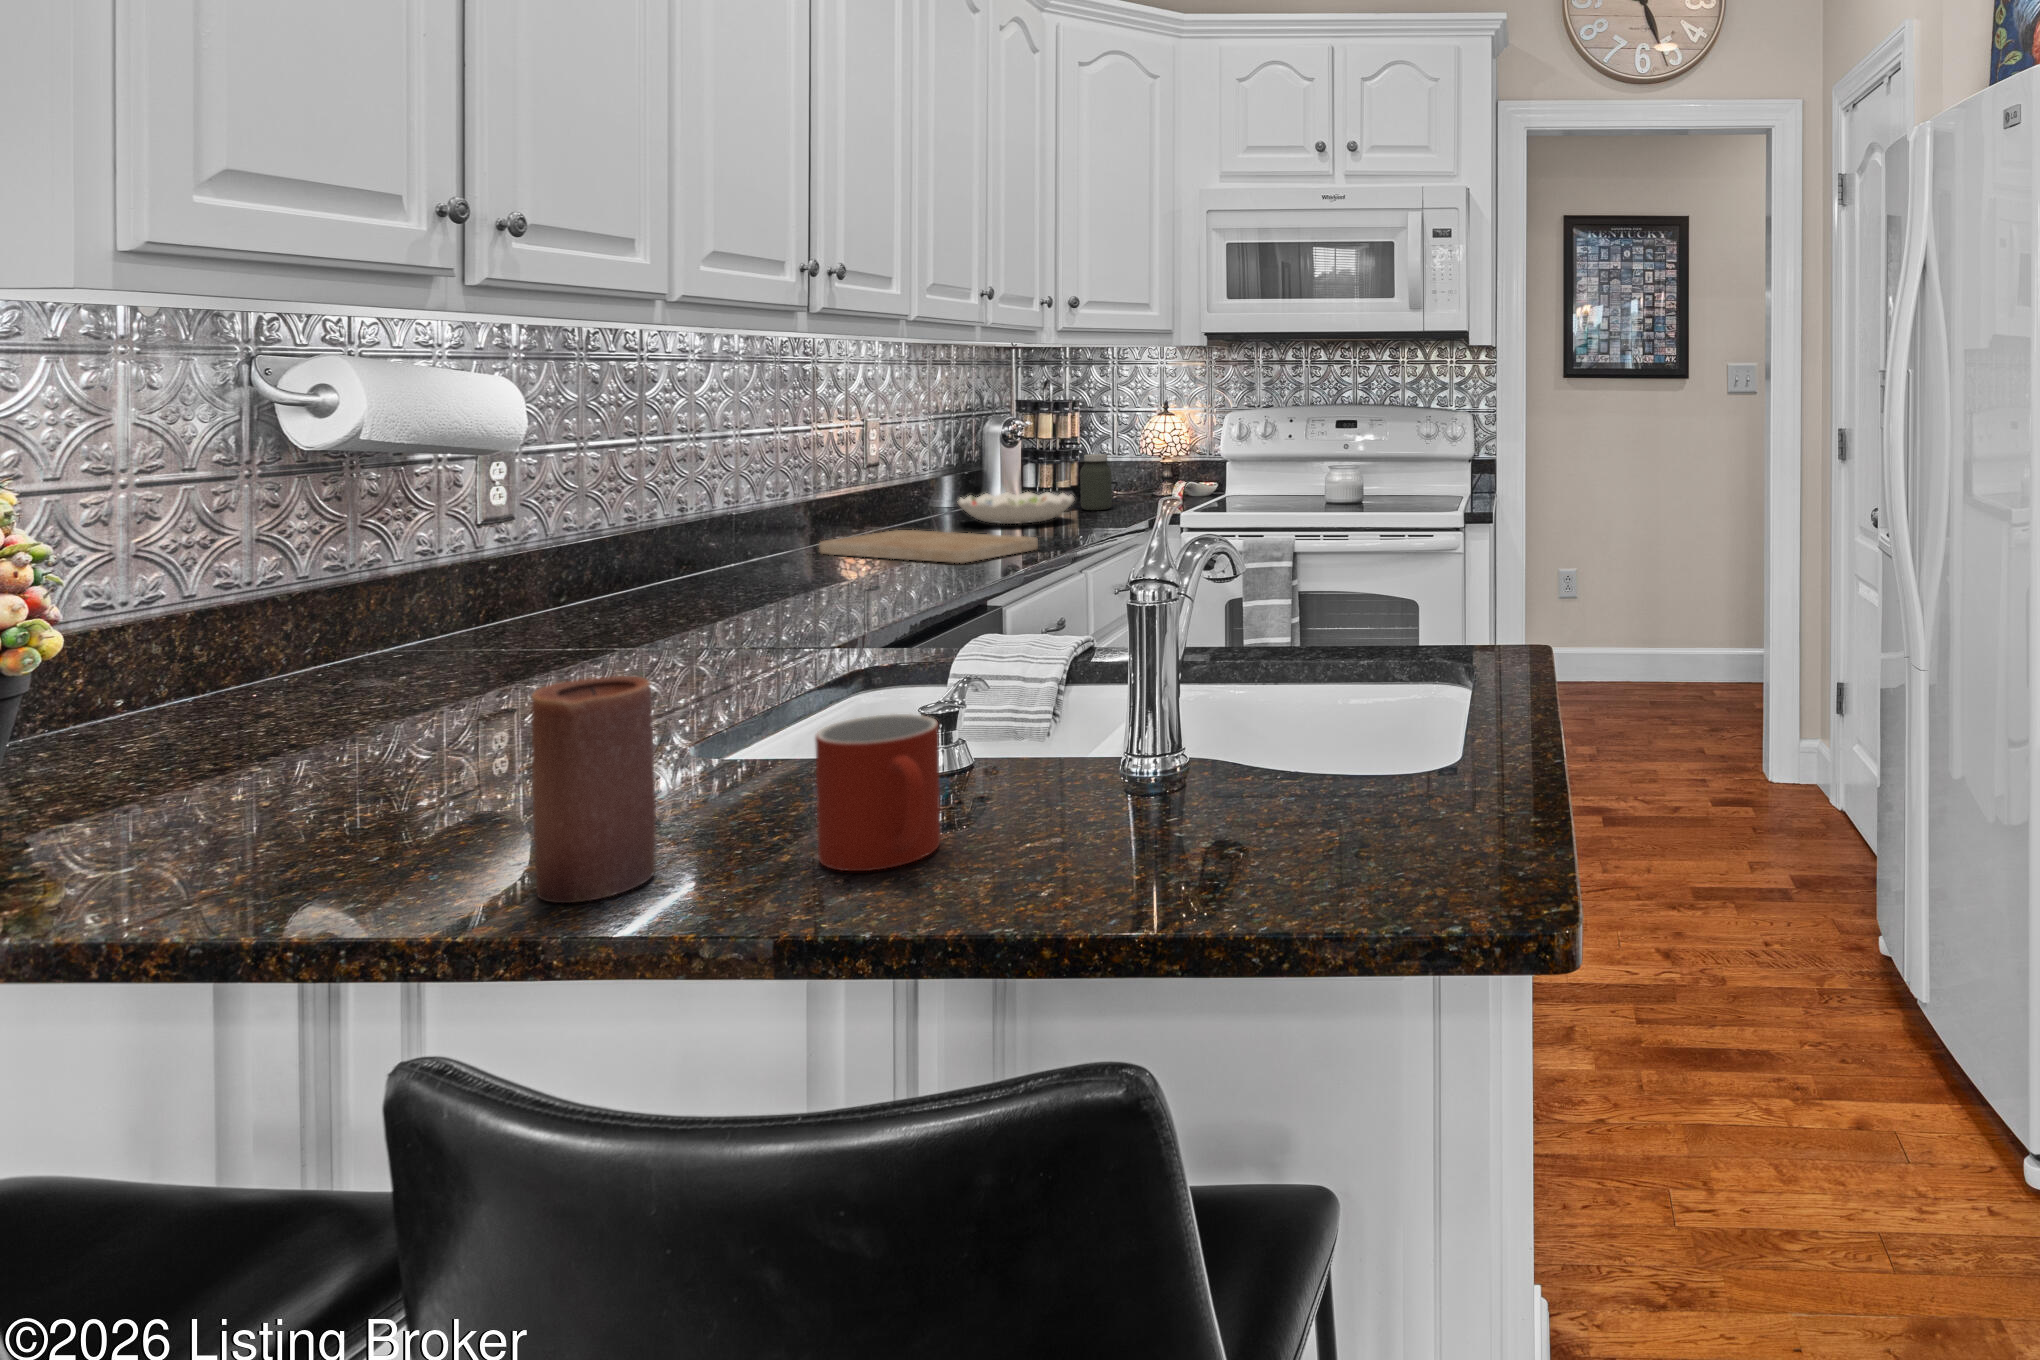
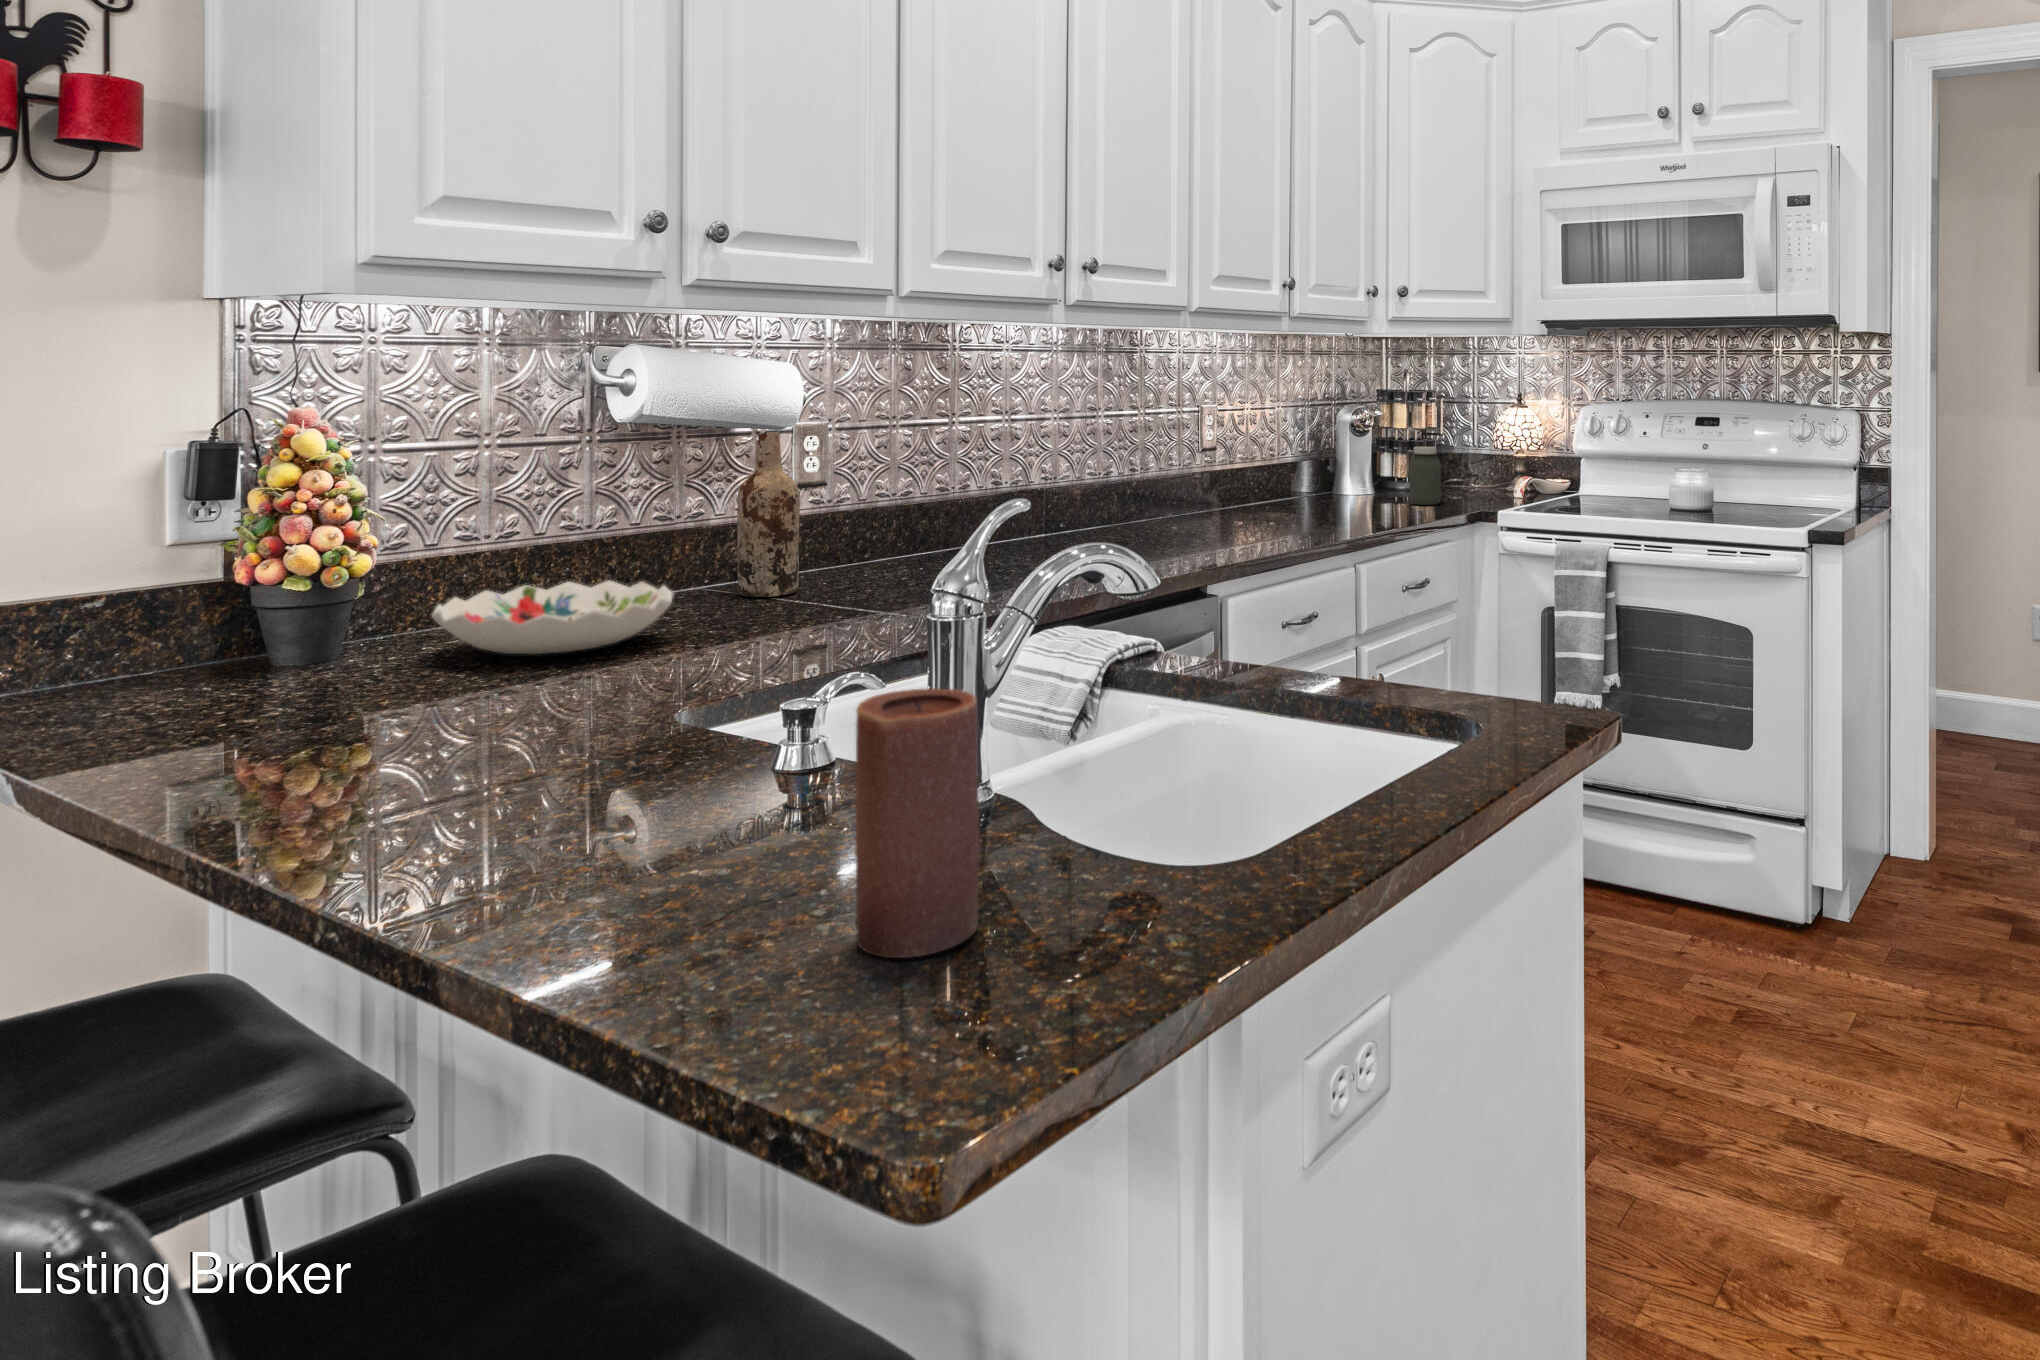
wine bottle: none [451,430,535,649] -> present [737,431,800,597]
decorative bowl: present [957,492,1074,524] -> present [432,581,673,654]
cutting board: present [819,530,1038,563] -> none [1123,514,1310,550]
candle: present [531,676,656,903] -> present [855,688,980,958]
mug: present [815,714,940,871] -> none [587,698,715,860]

